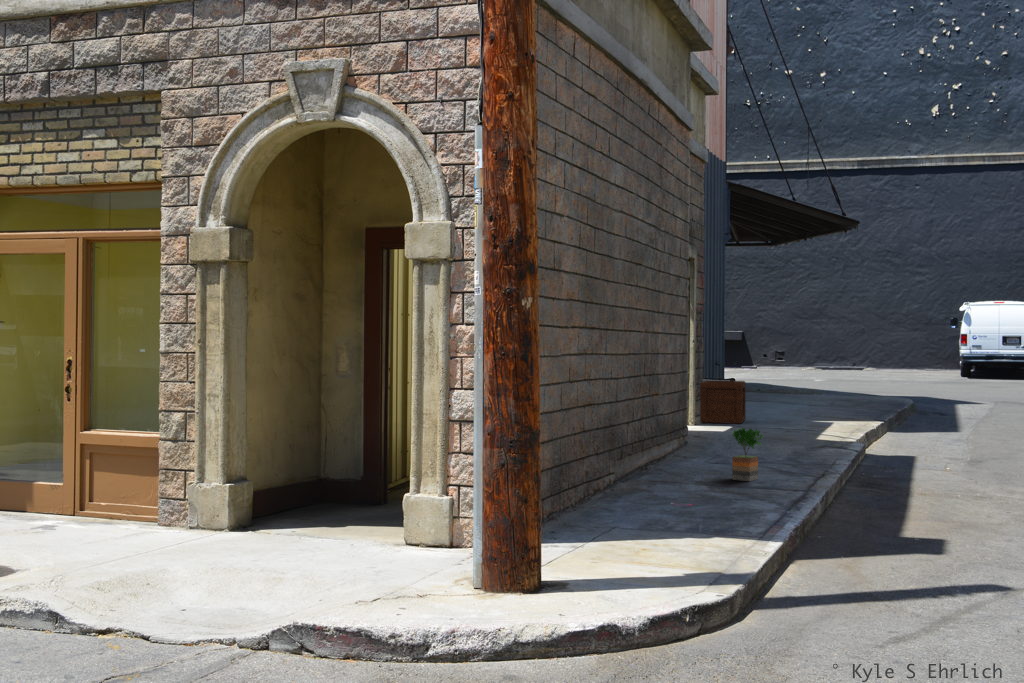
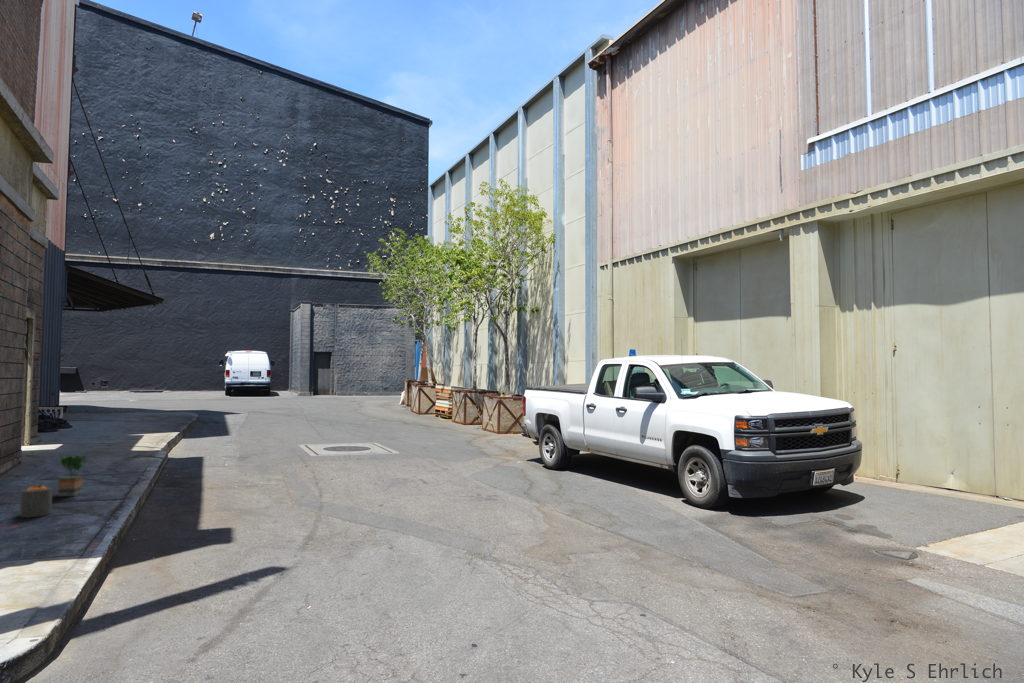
wooden crate: present [700,381,746,424] -> none [33,409,75,442]
trash can: none [692,447,726,496] -> present [20,482,52,517]

